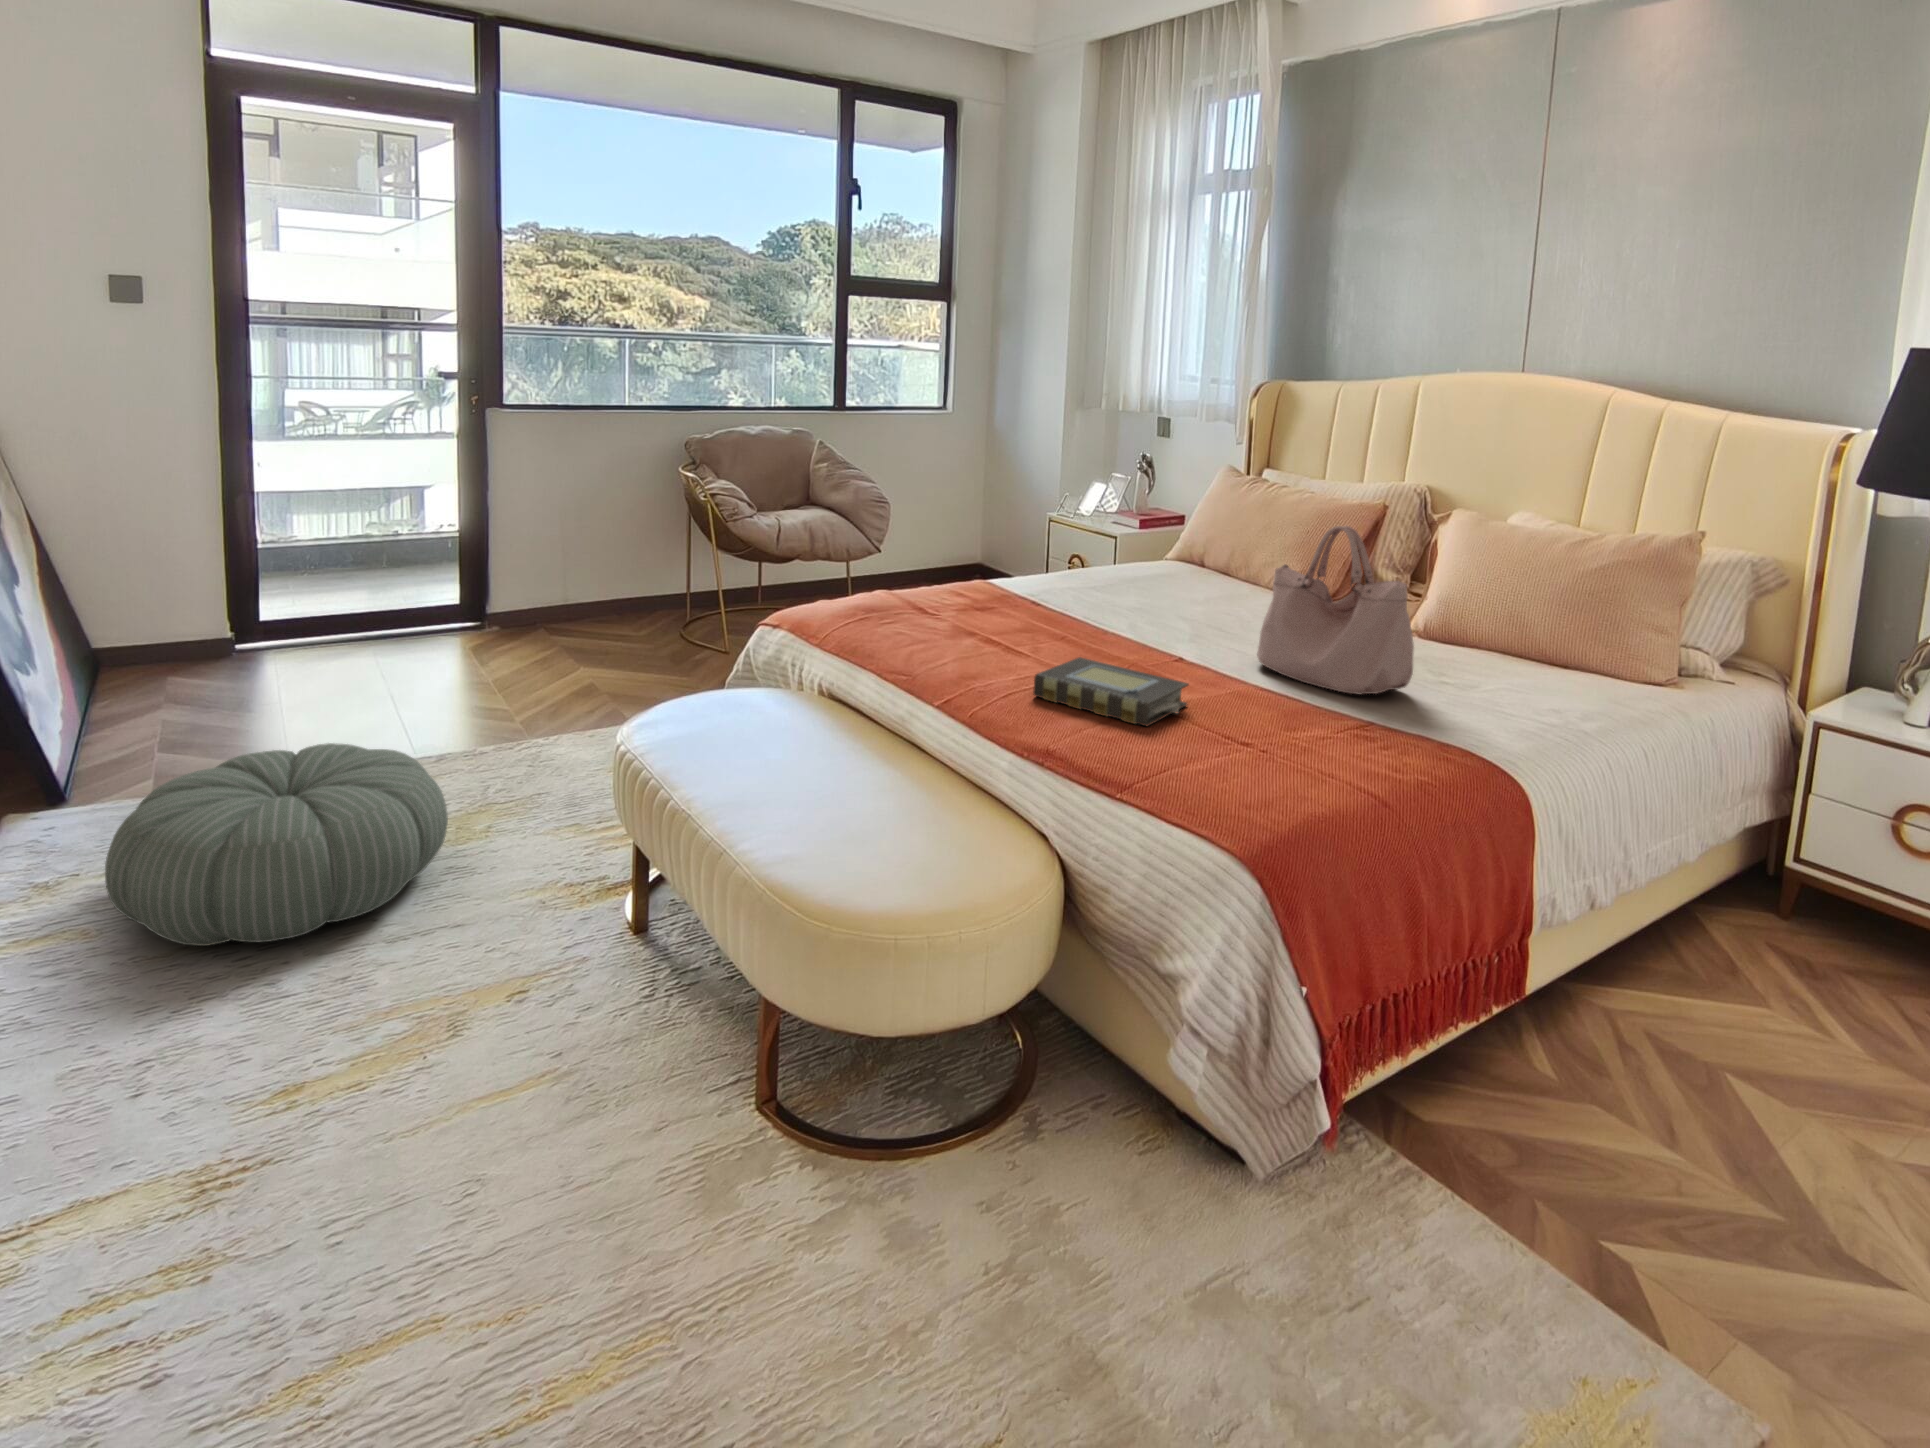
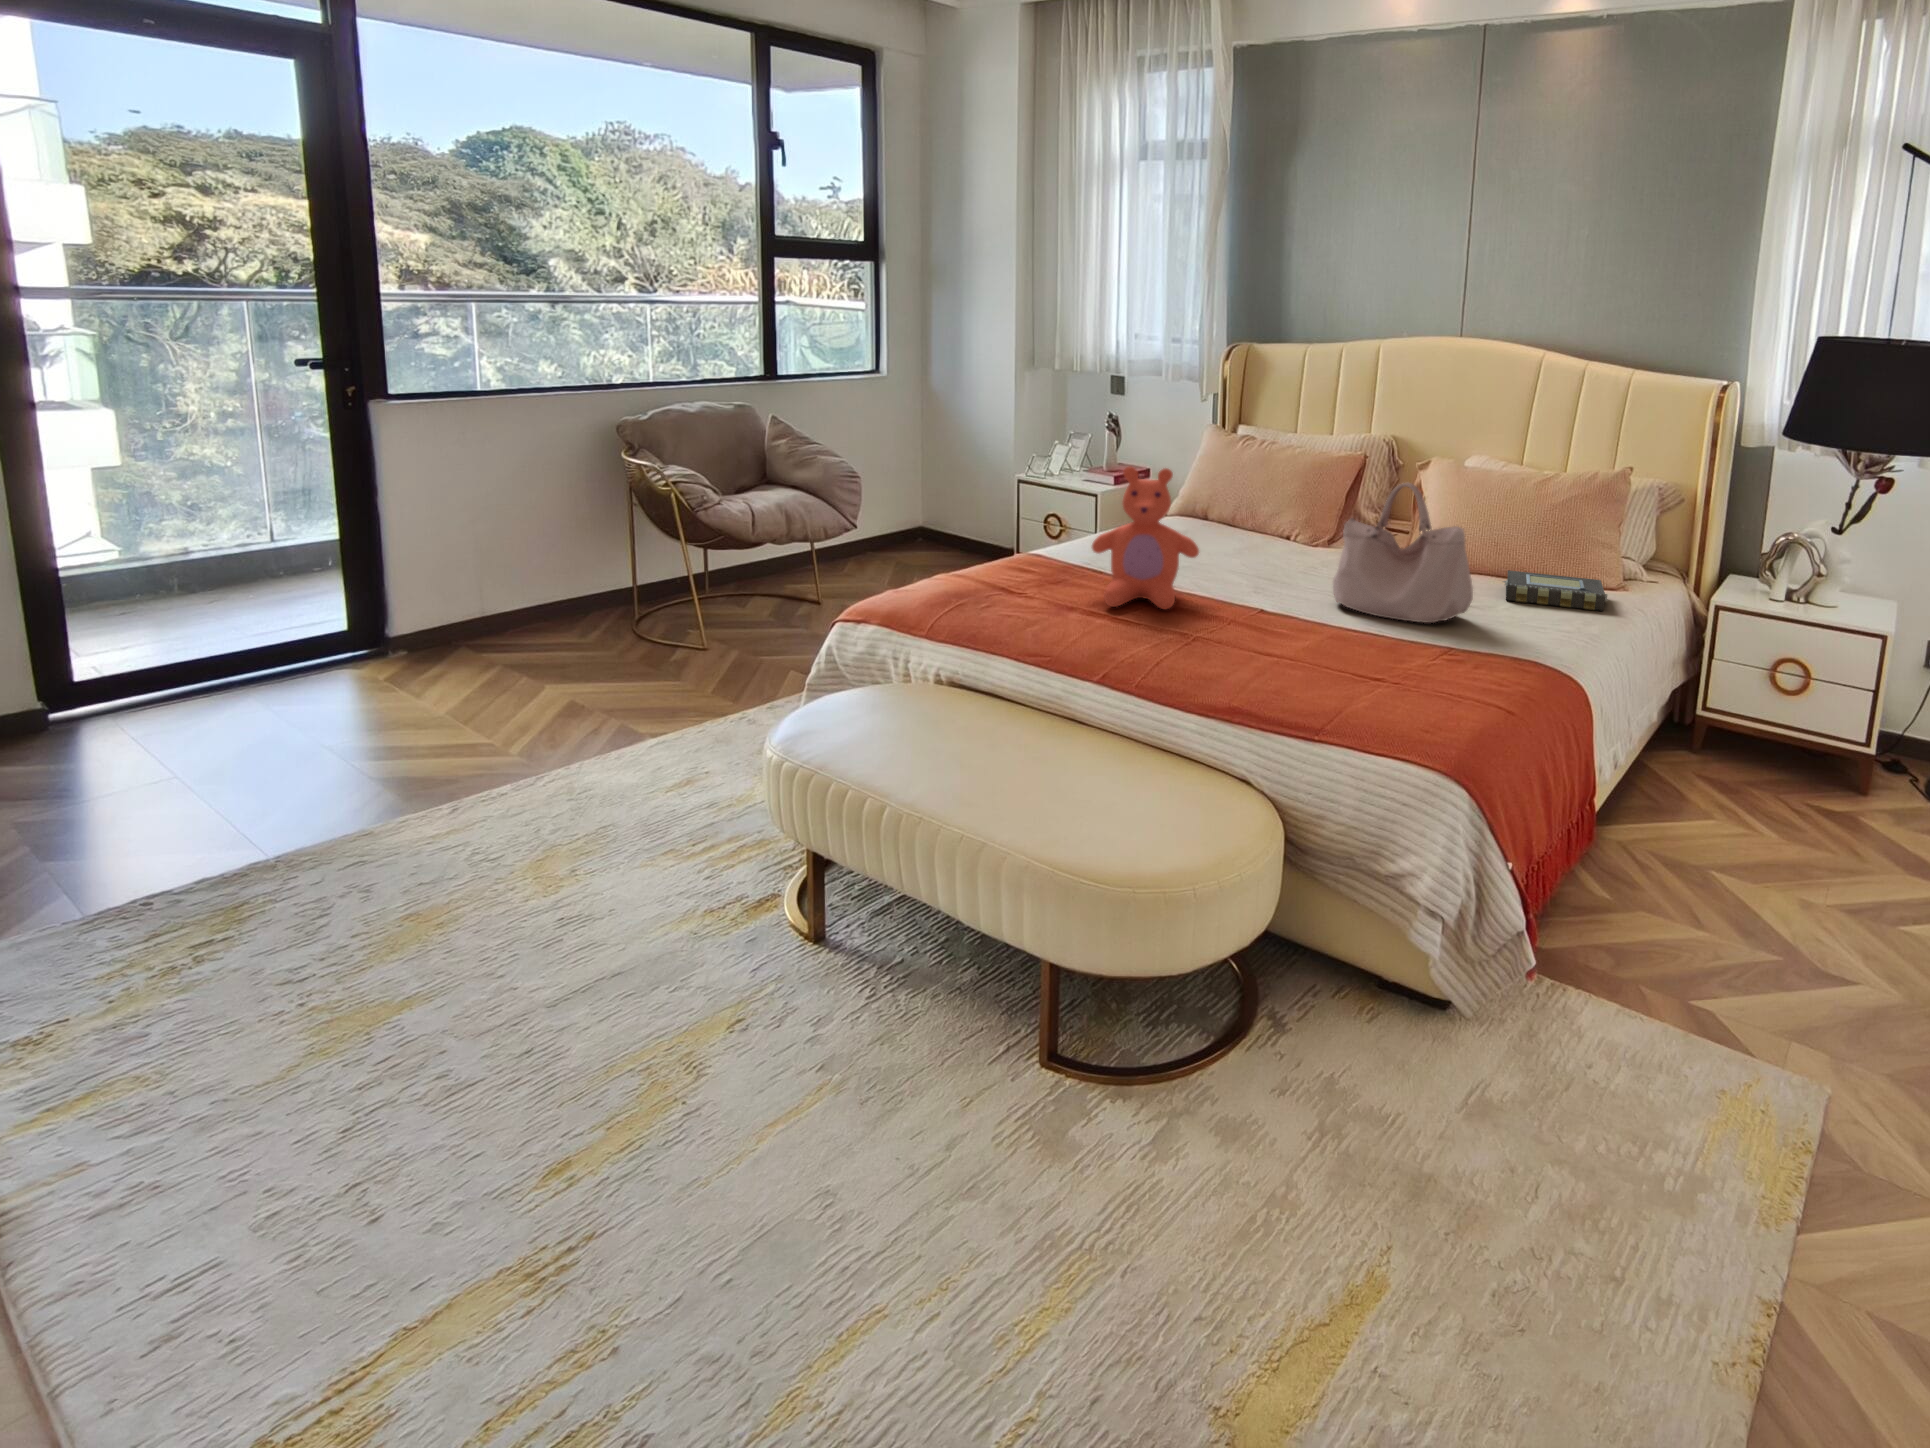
teddy bear: none [996,491,1111,648] -> present [1092,466,1199,609]
book: present [1033,657,1188,727] -> present [1502,570,1609,611]
pouf: present [105,743,448,946] -> none [151,802,556,1060]

